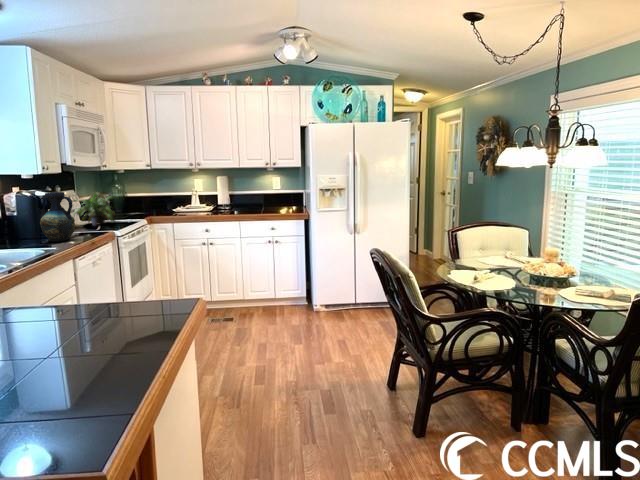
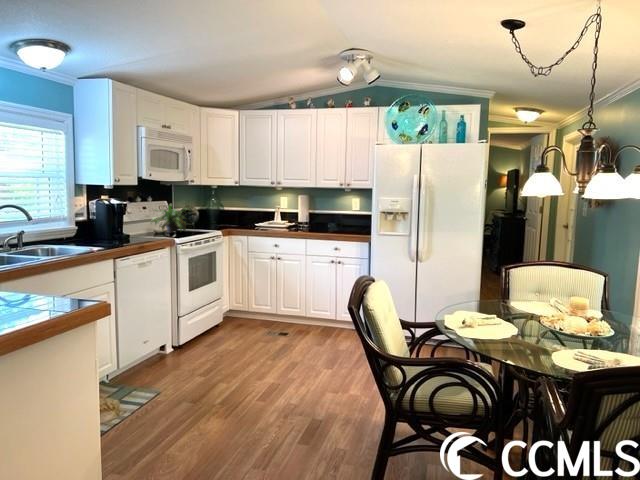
vase: present [40,192,75,241] -> none [101,201,131,244]

